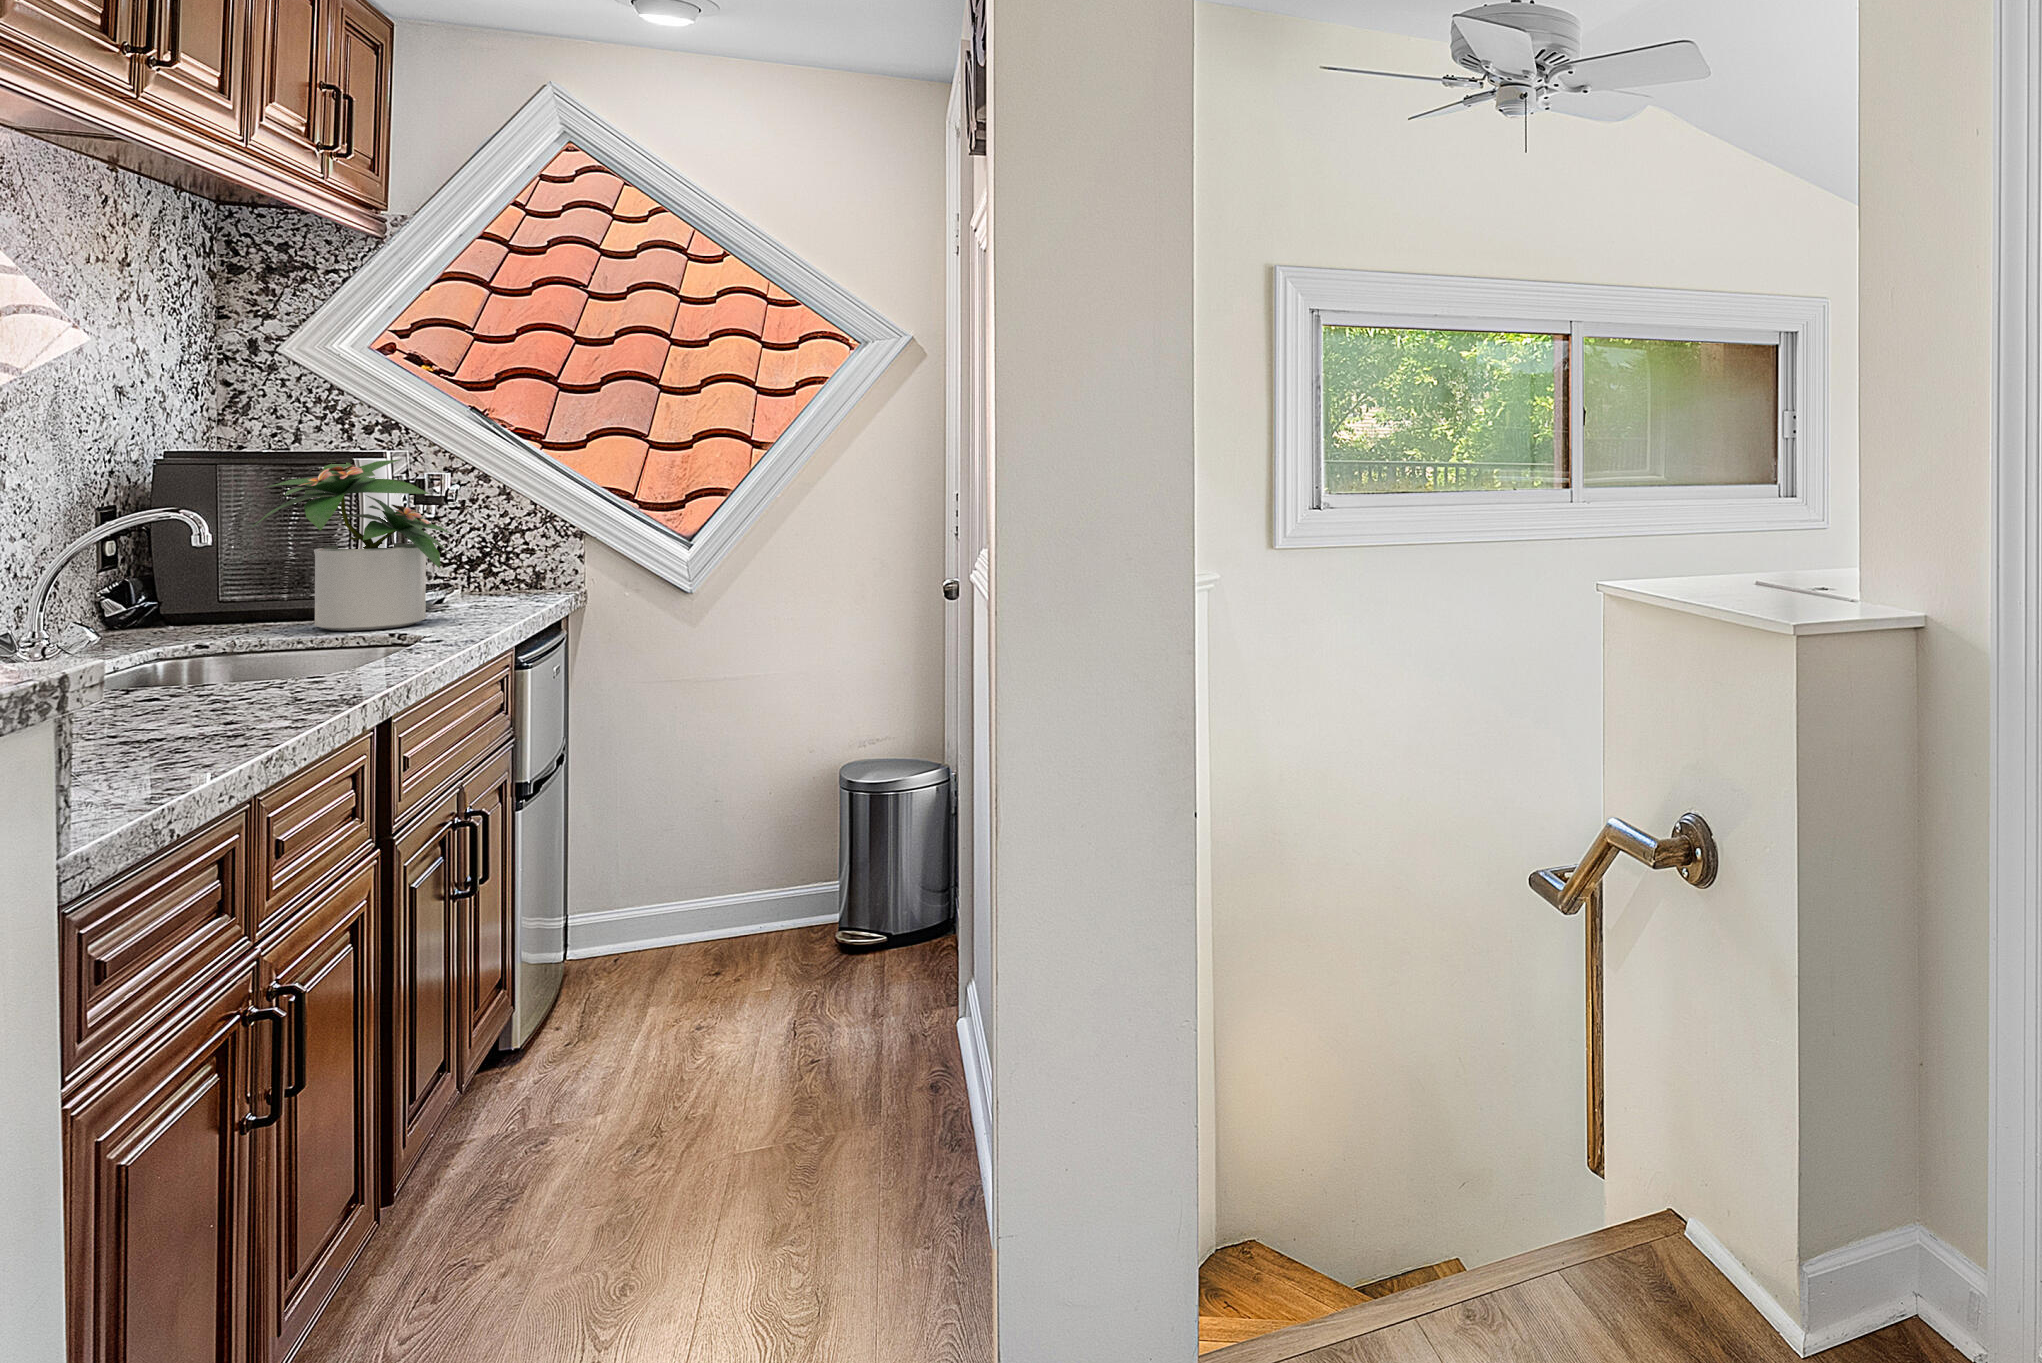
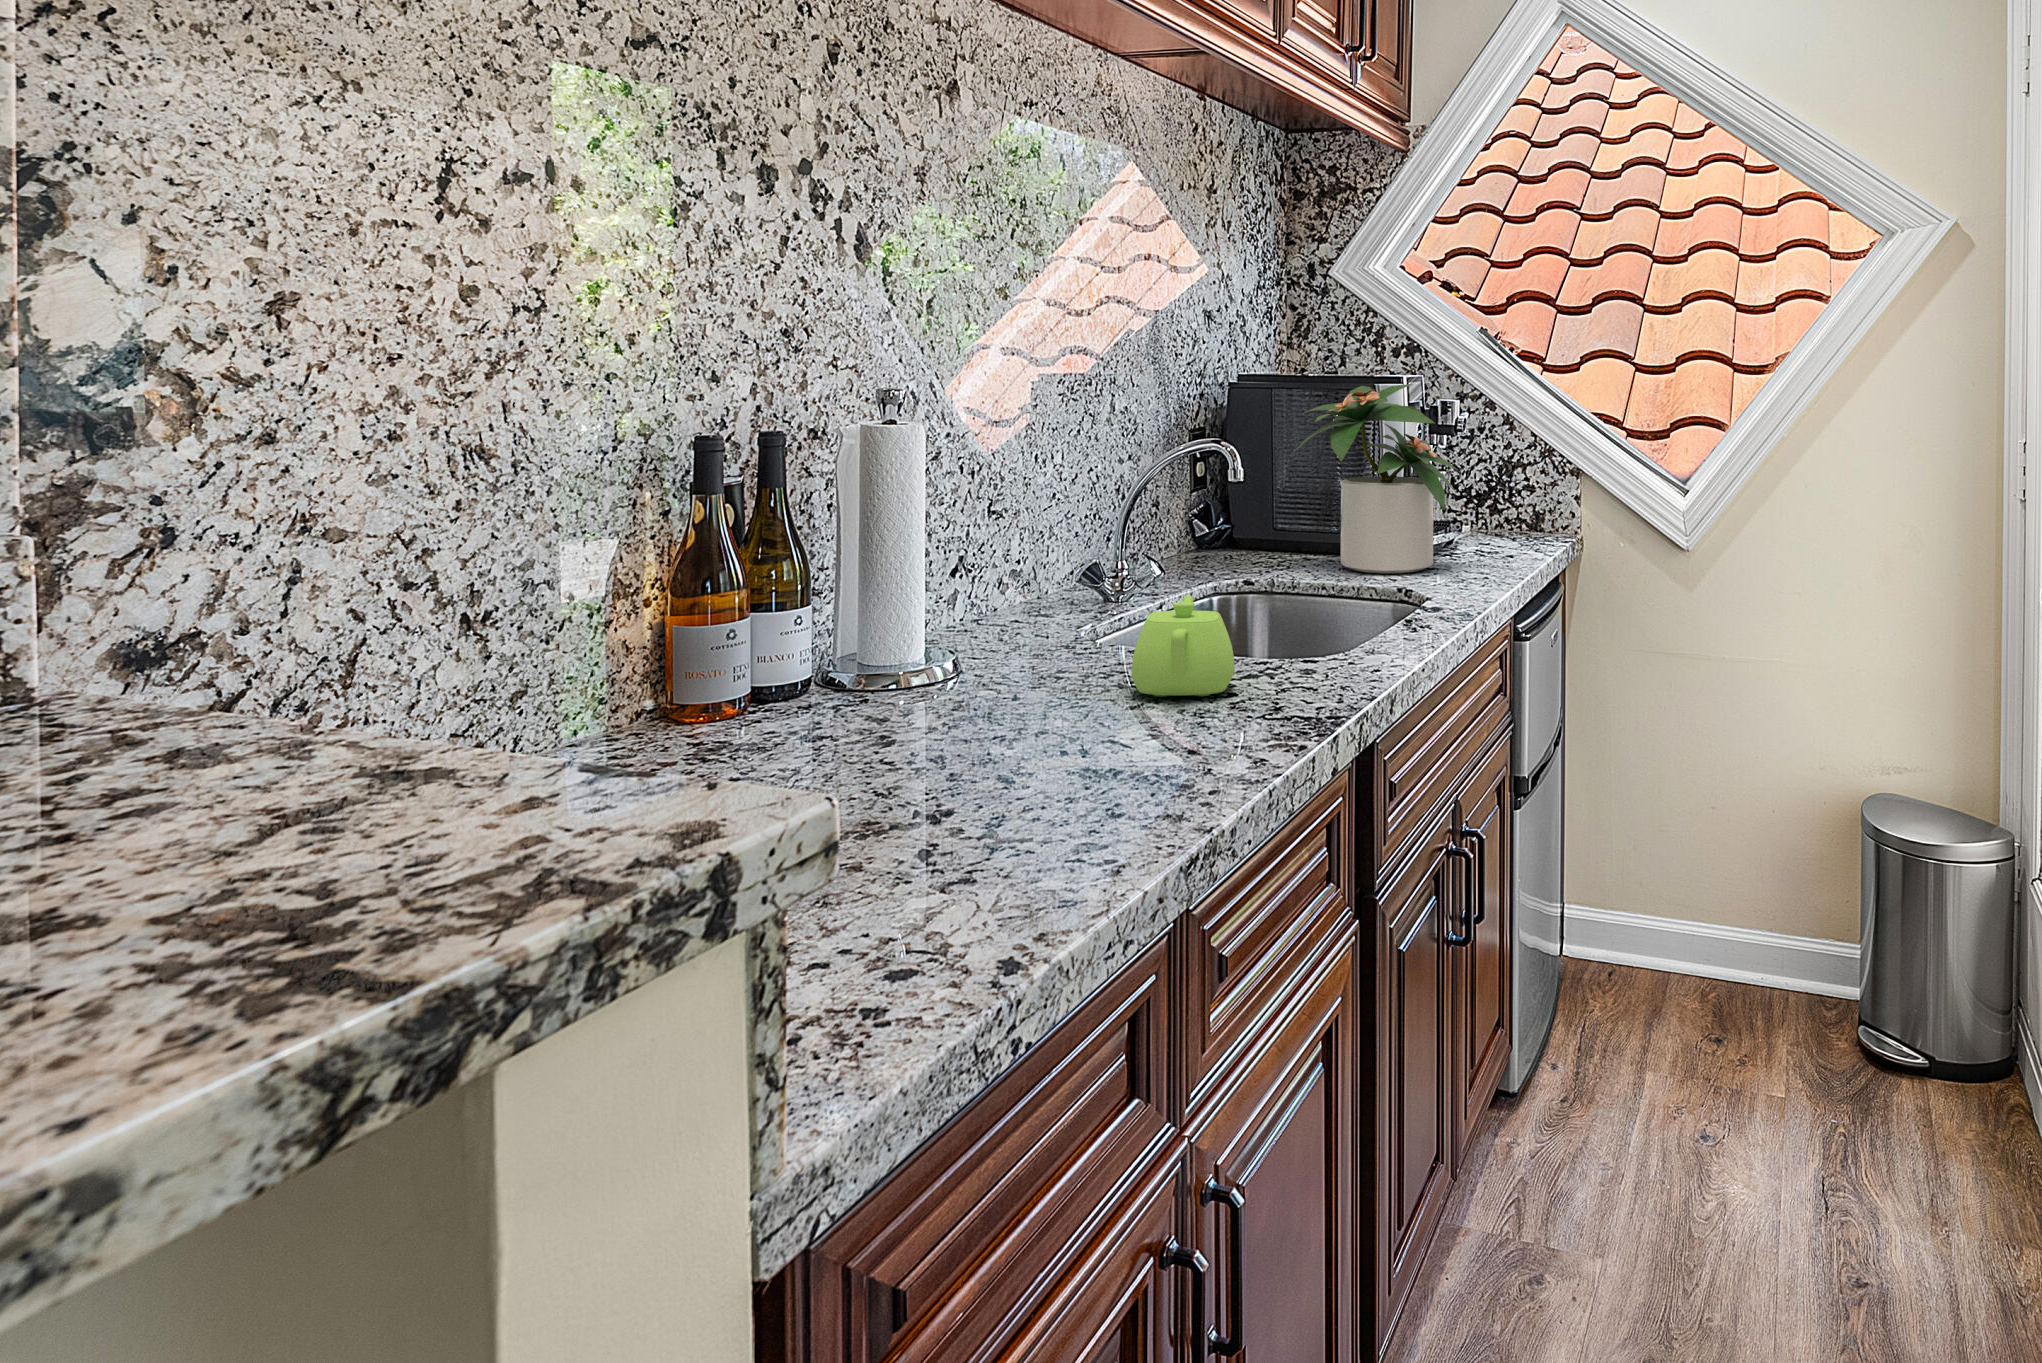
teapot: none [128,639,247,719] -> present [1132,596,1234,697]

